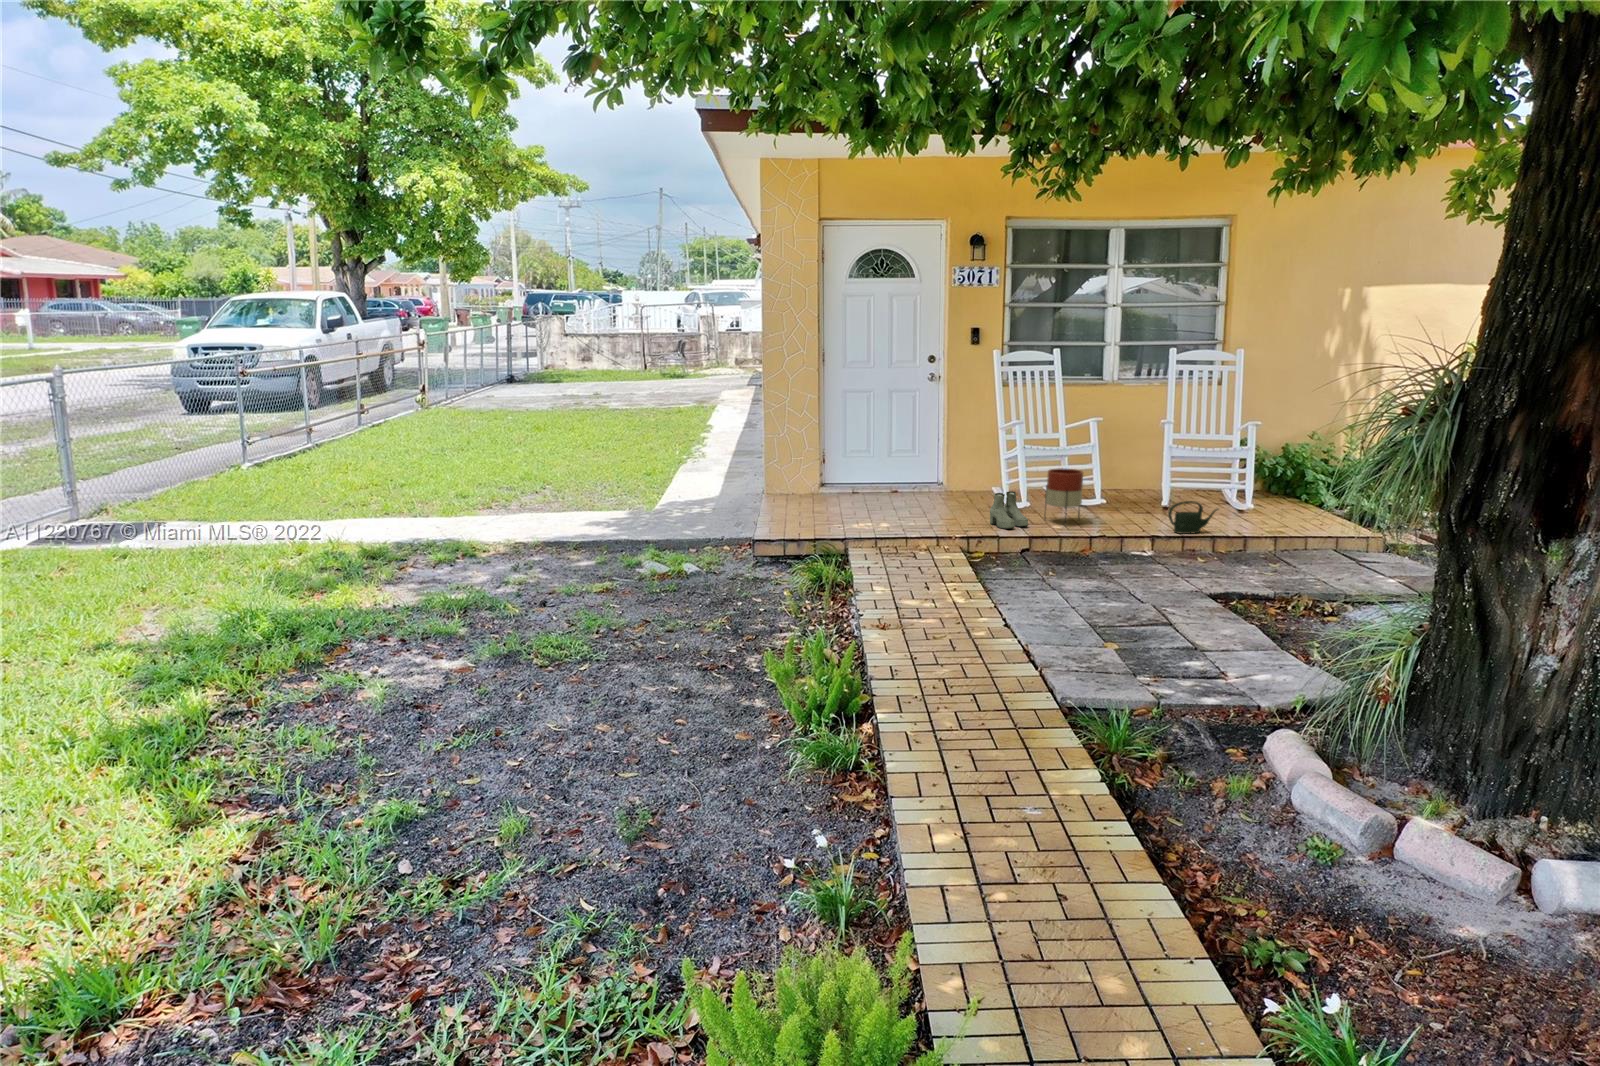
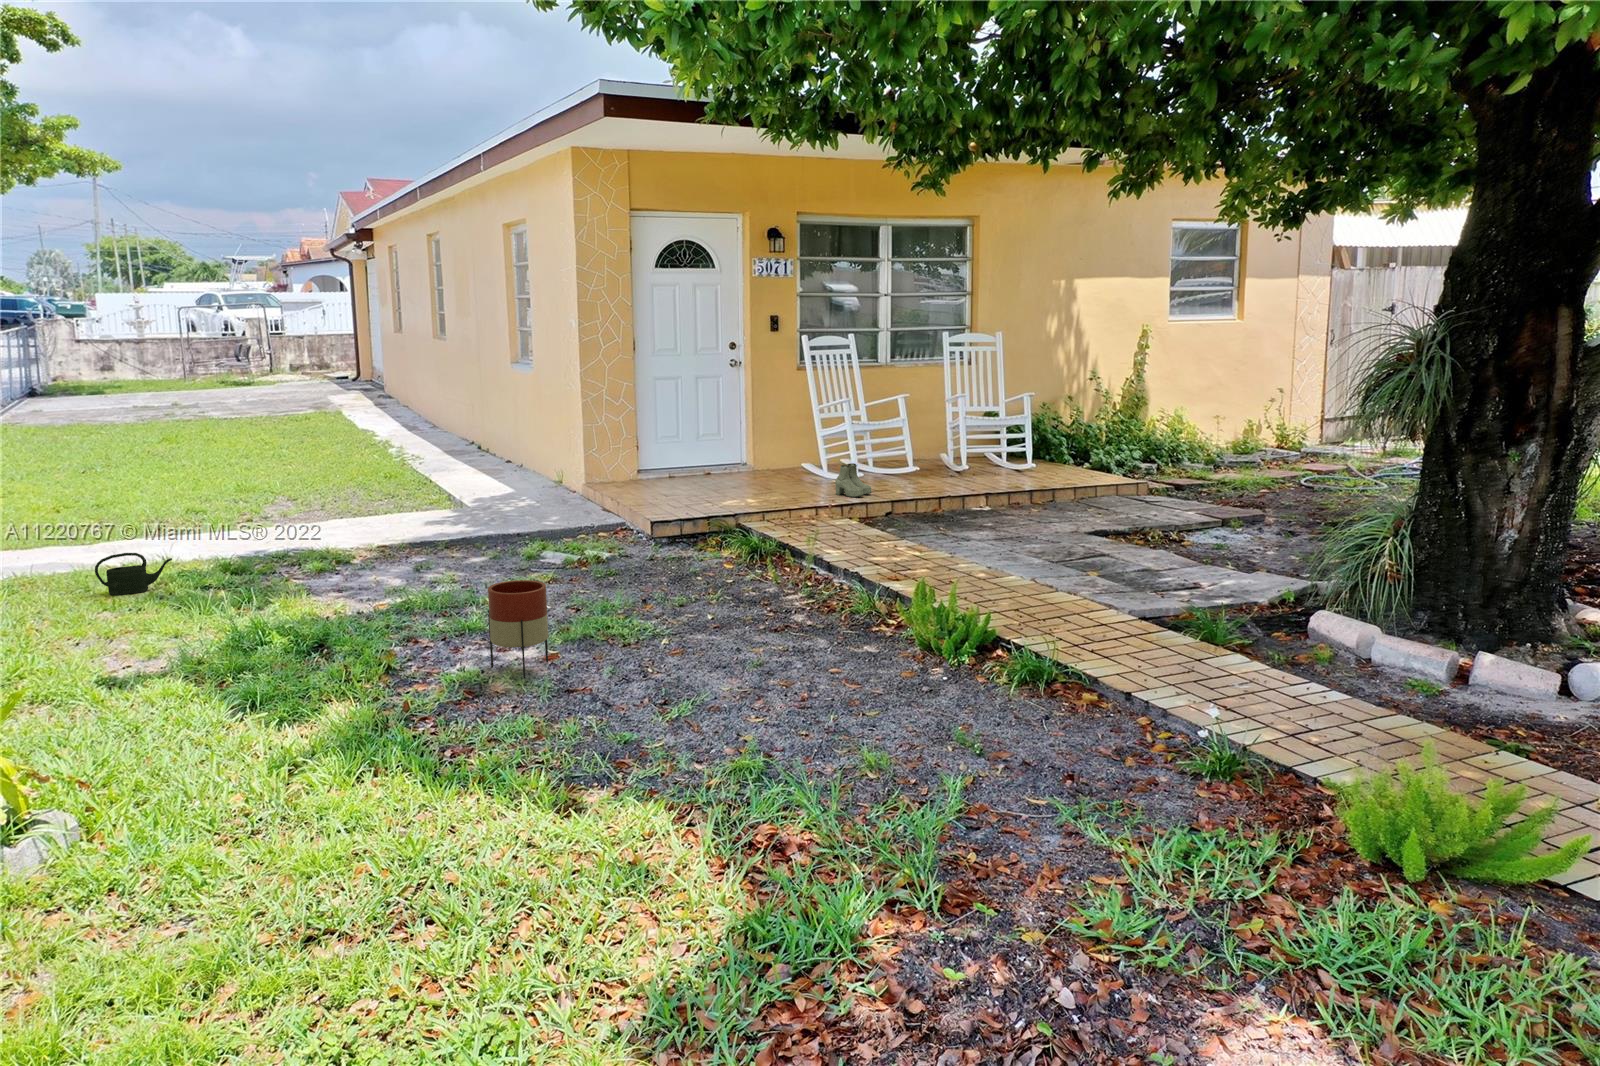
planter: present [1045,468,1083,518] -> present [488,580,548,679]
watering can: present [1168,501,1218,534] -> present [95,553,172,595]

